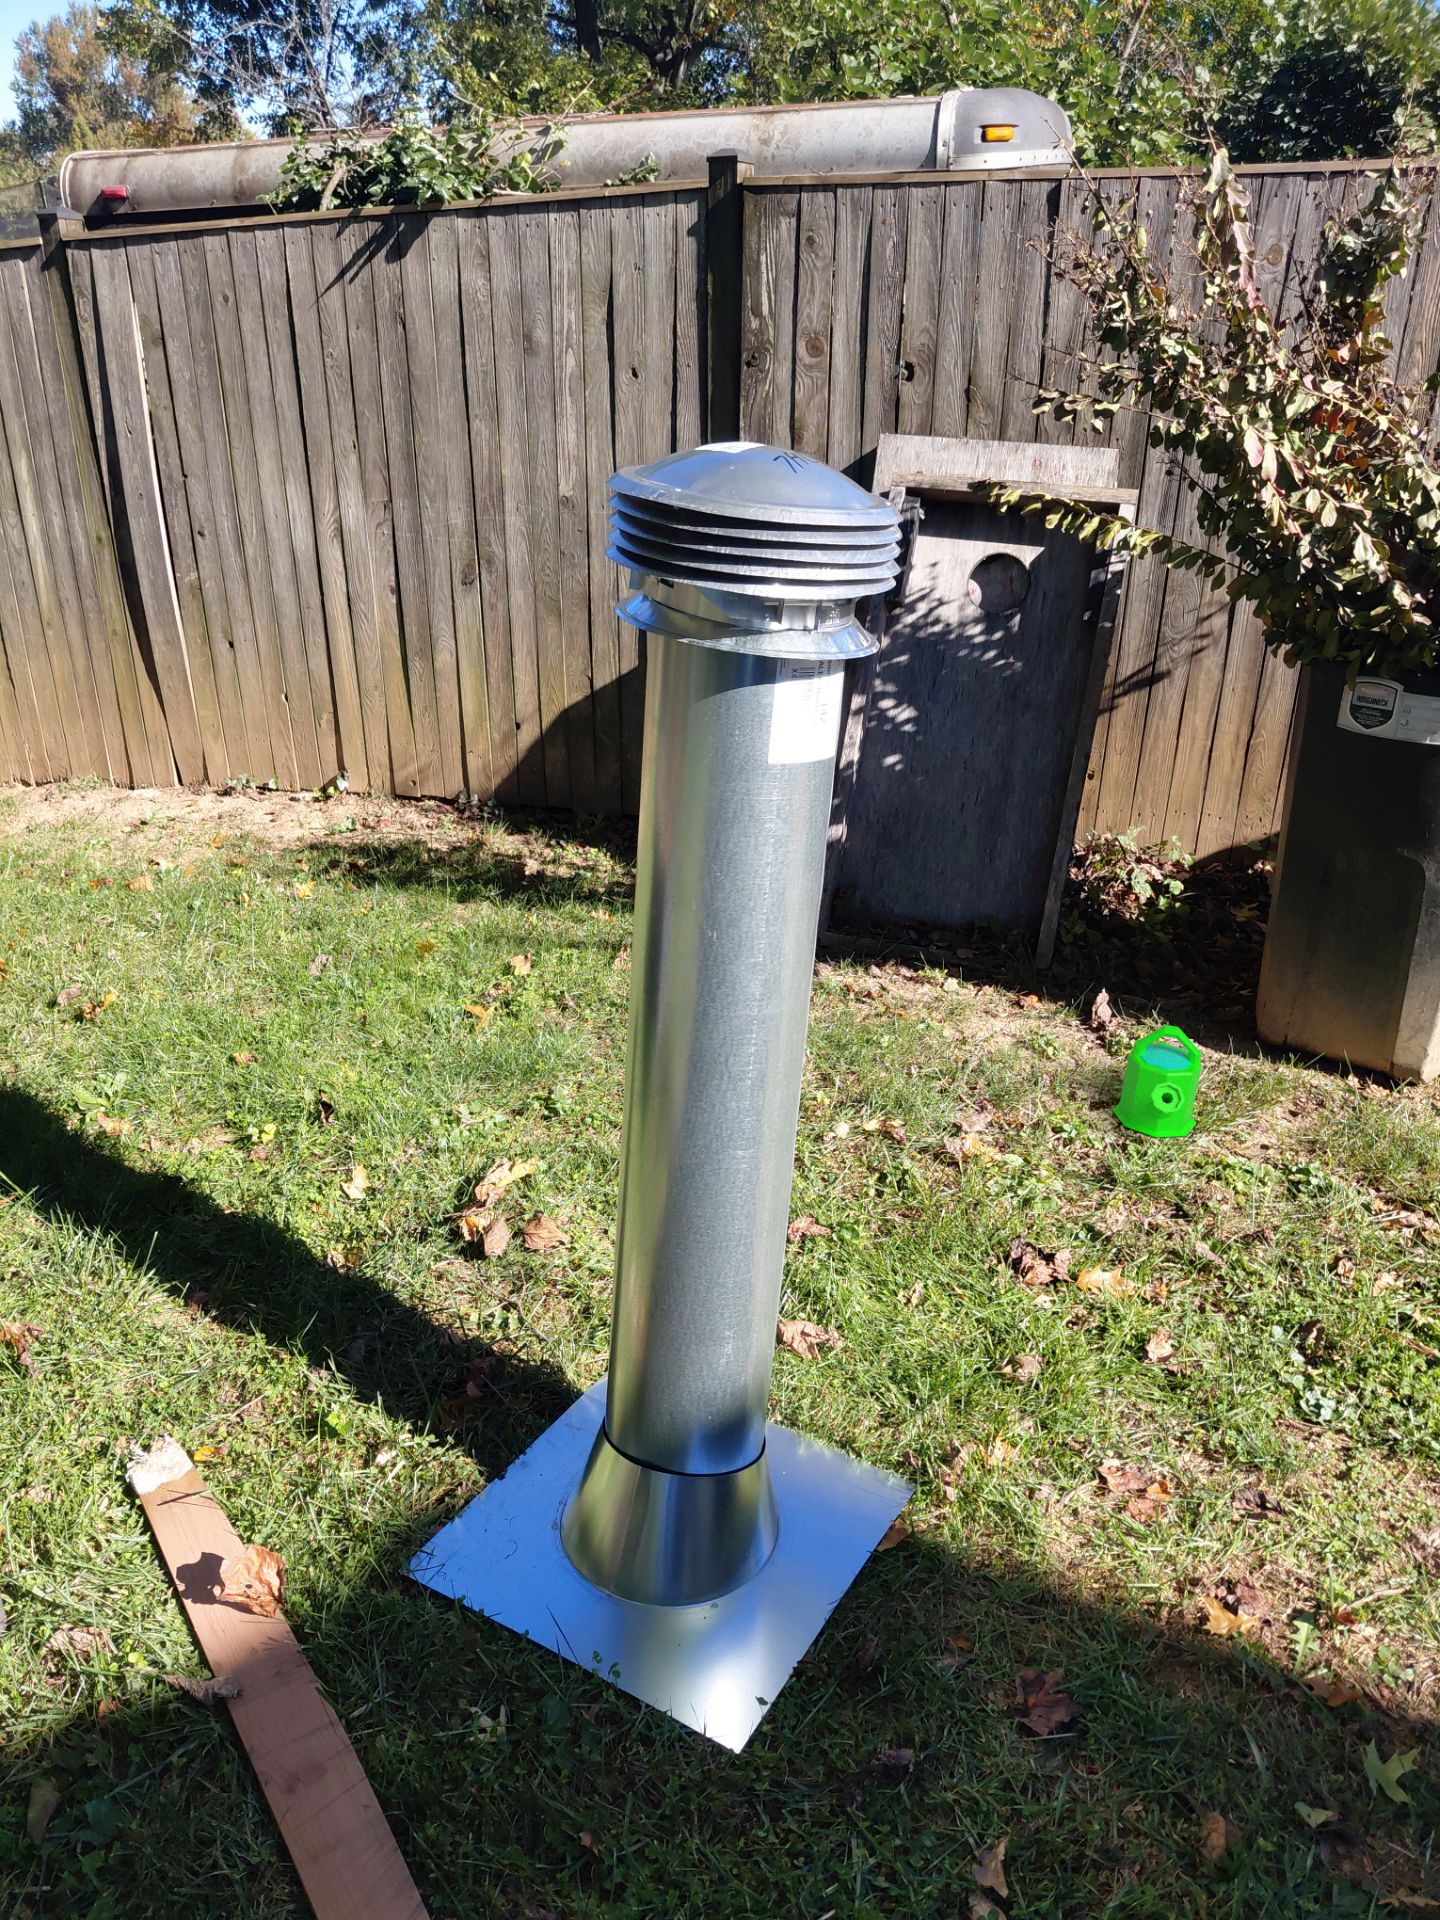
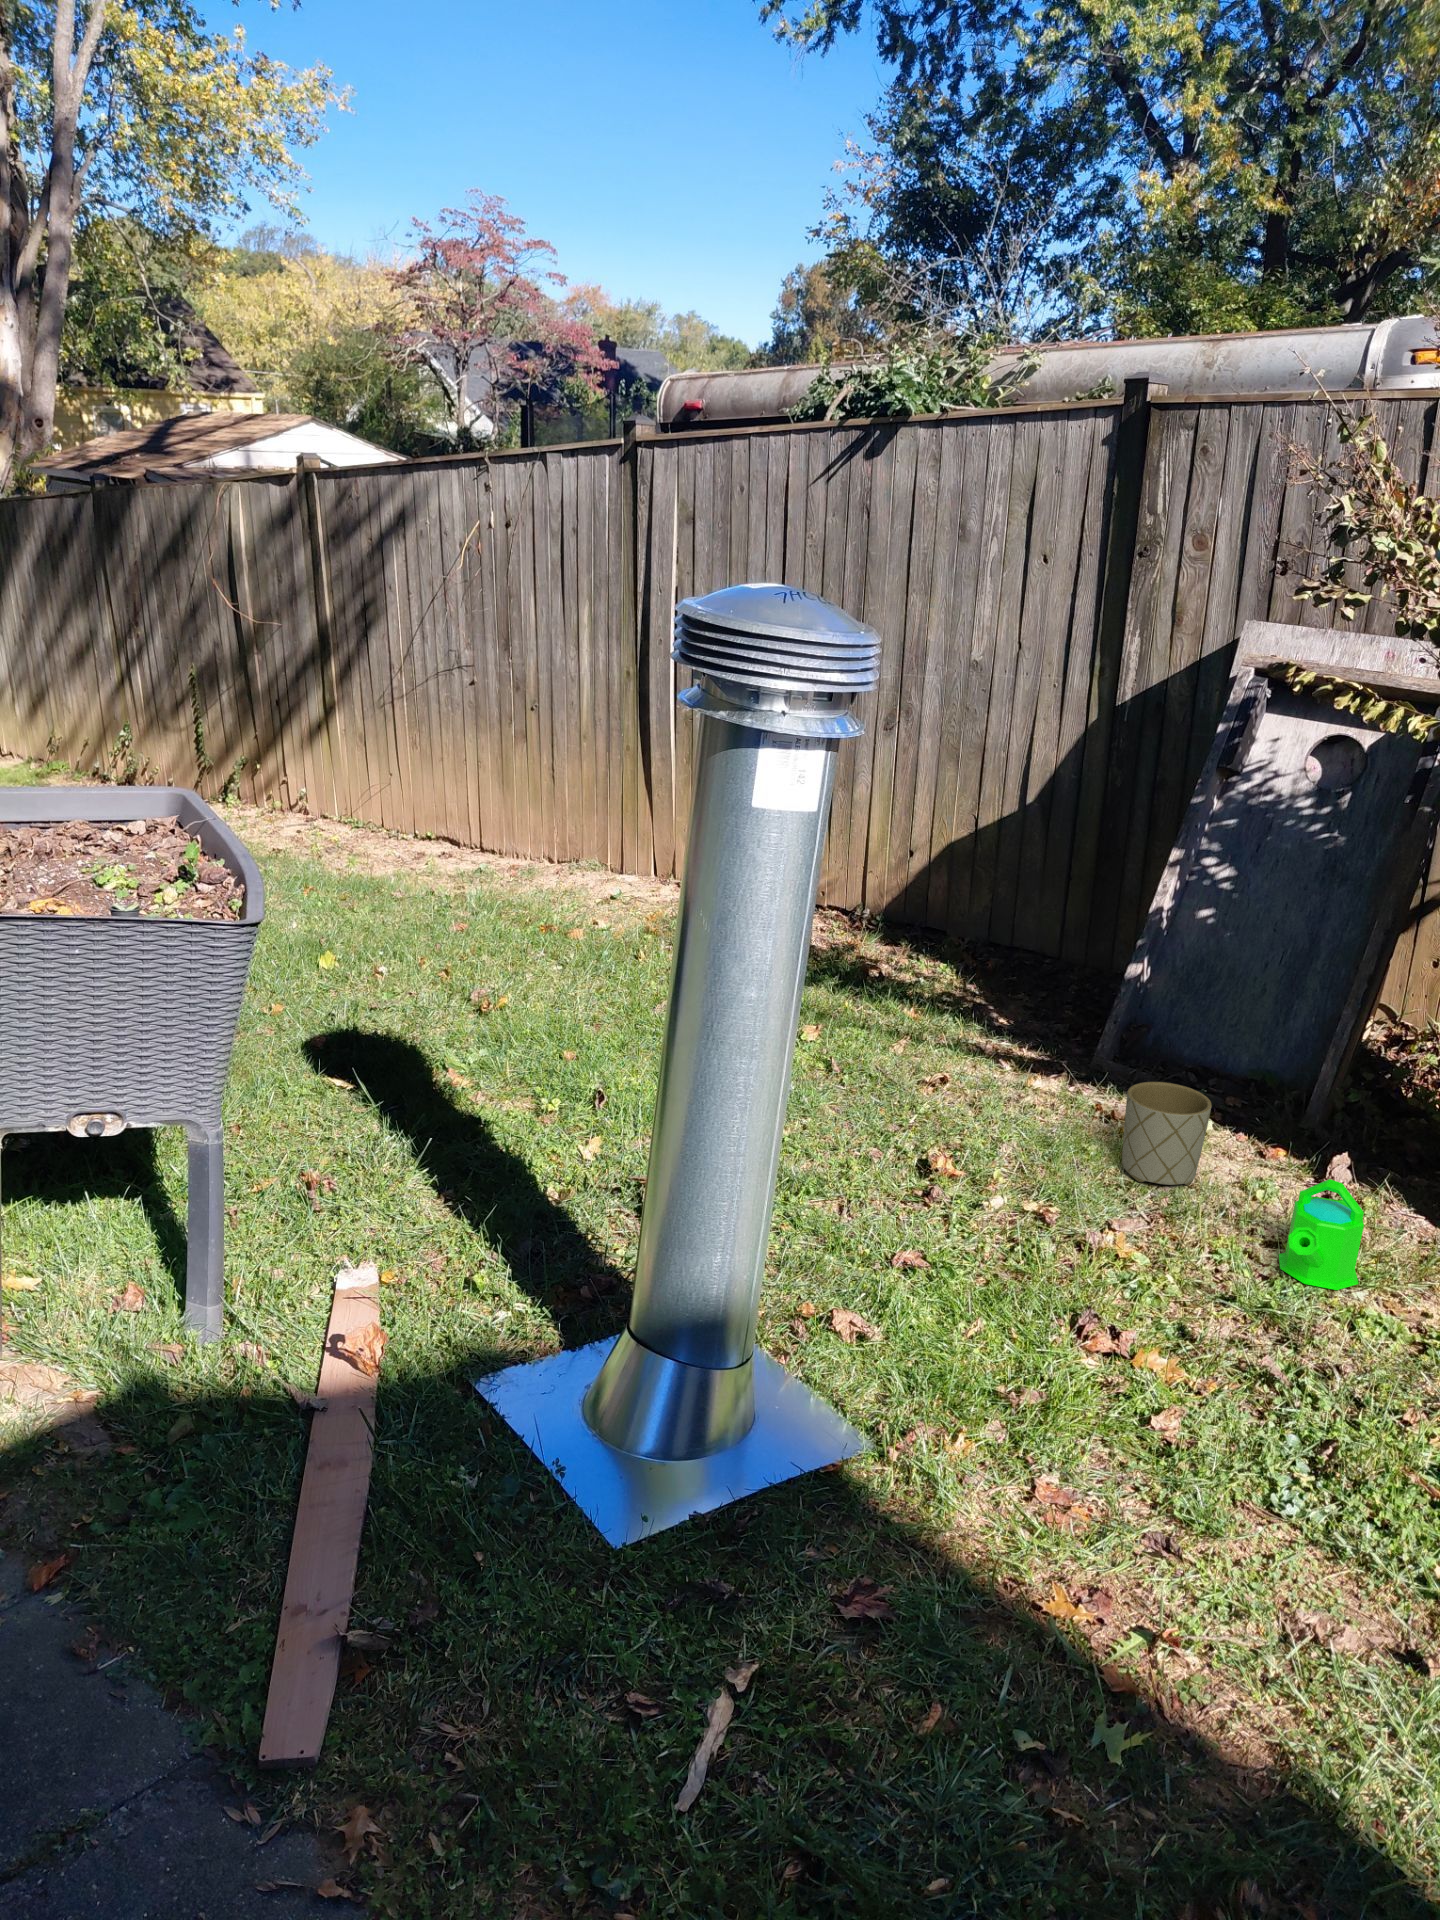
planter: none [910,949,1001,1062] -> present [1122,1082,1212,1186]

